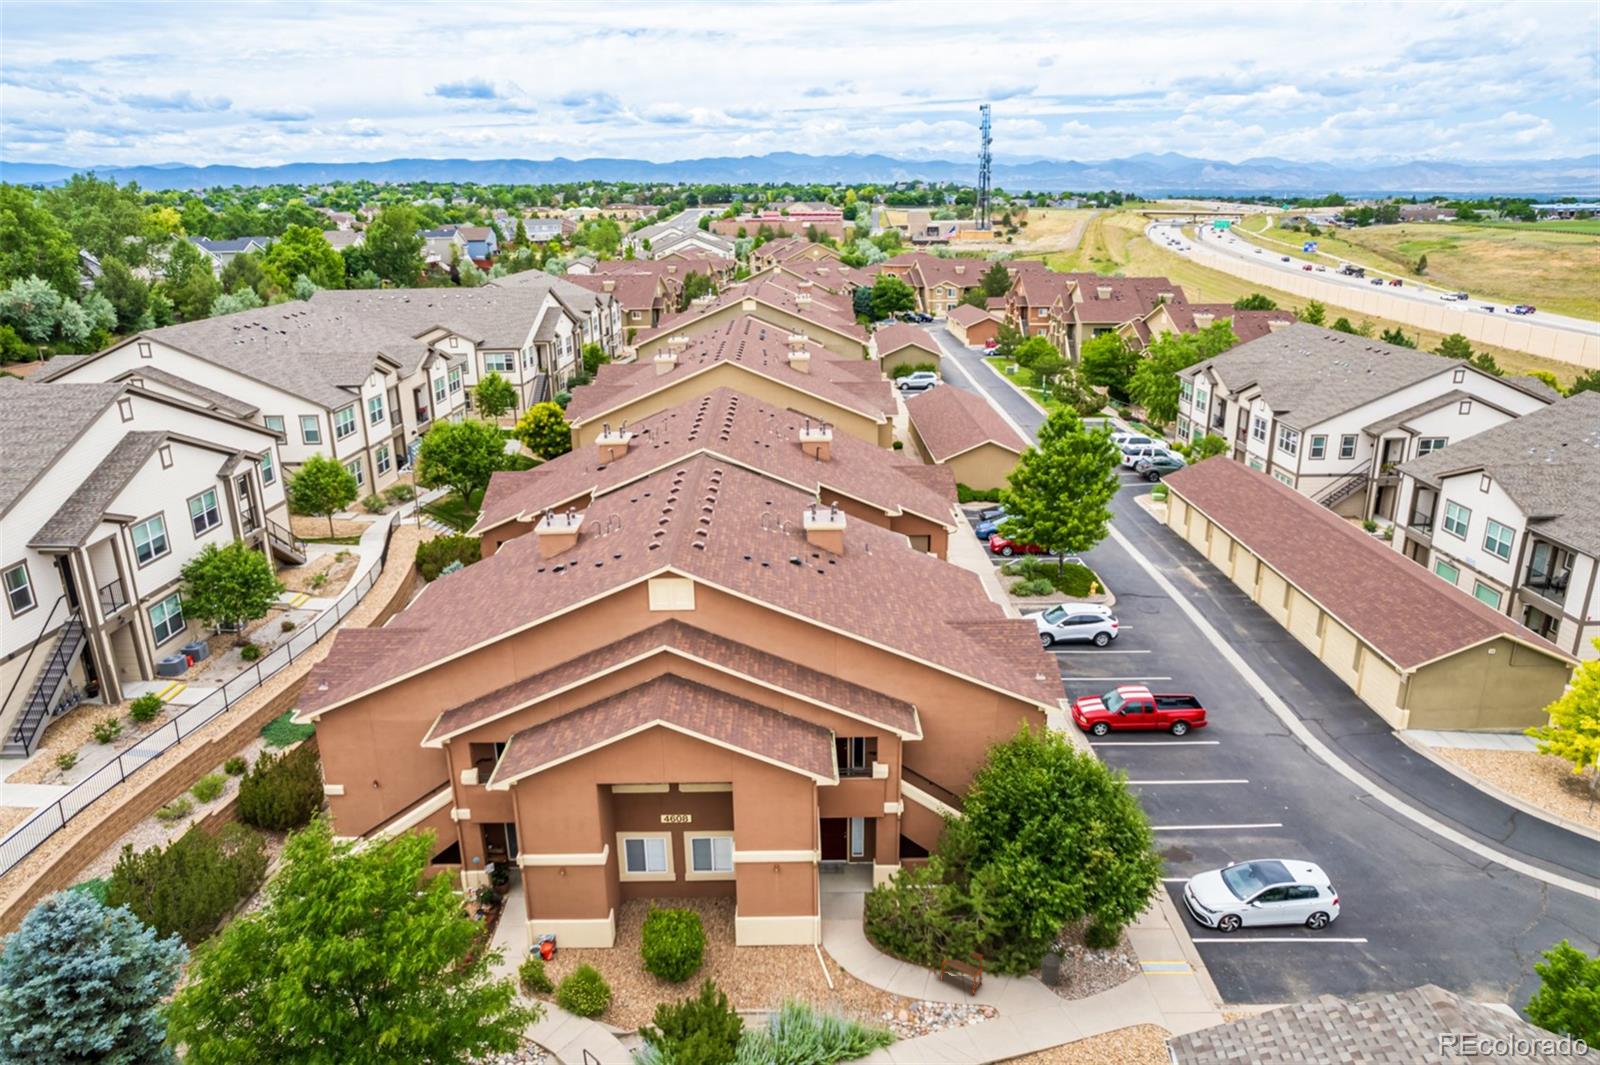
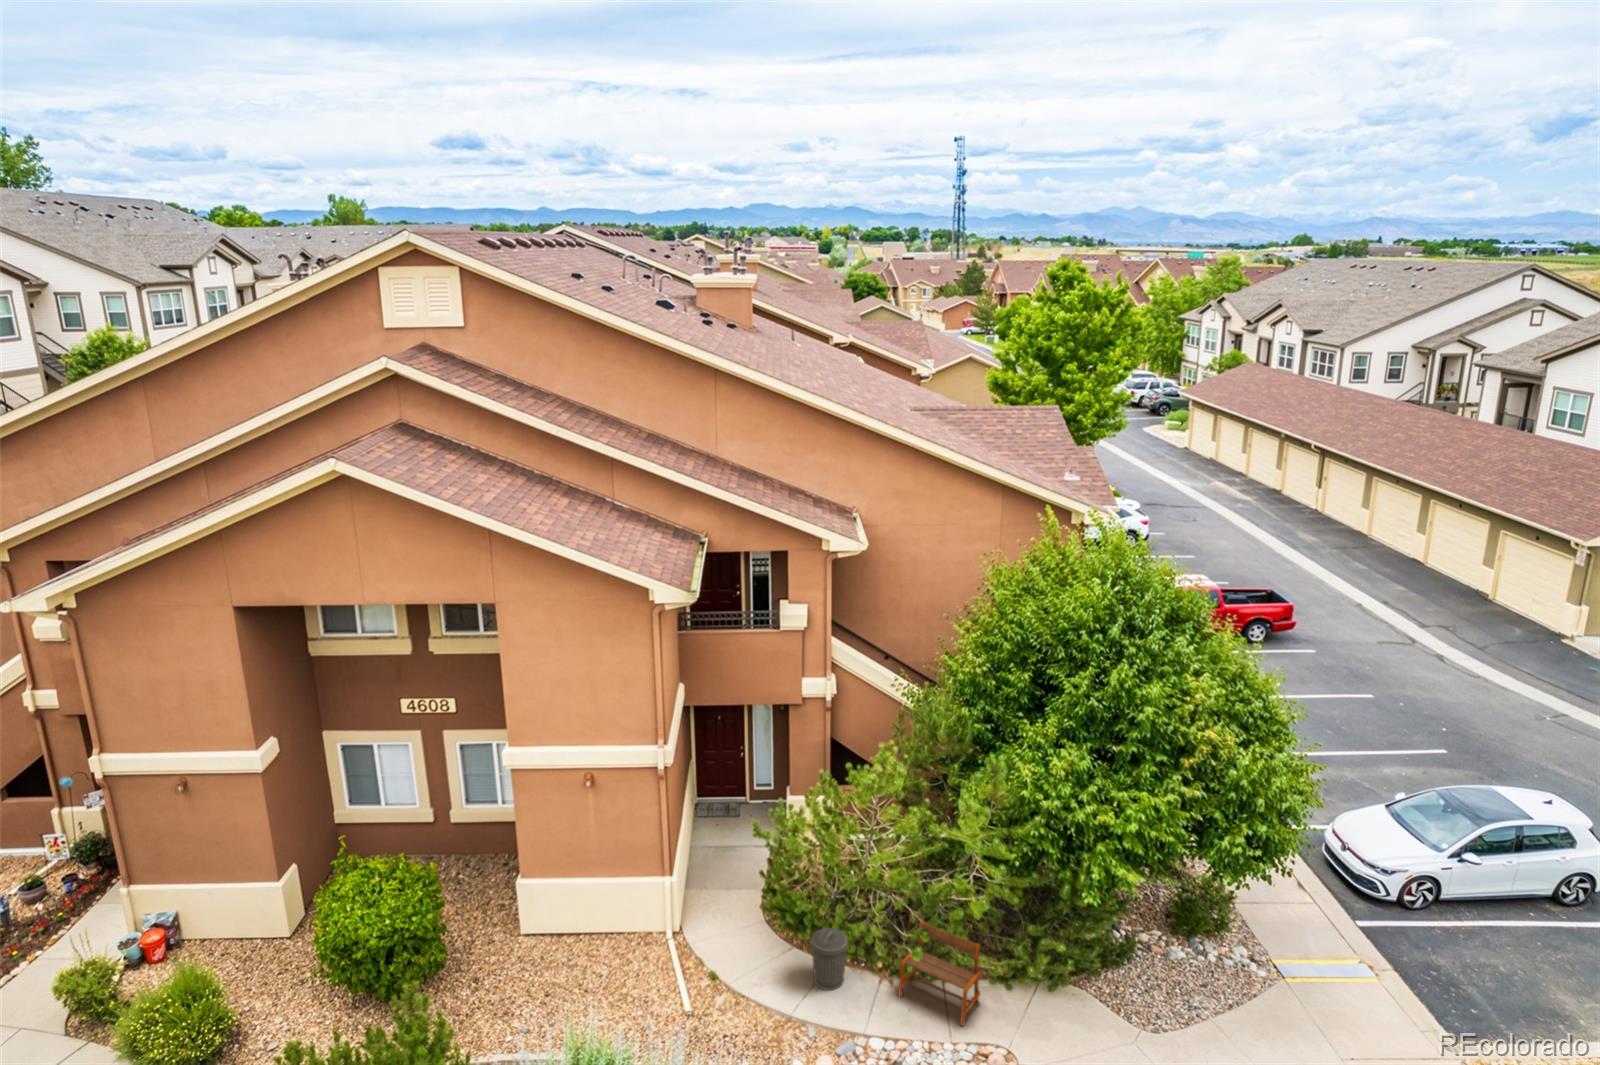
trash can: present [1041,953,1061,985] -> present [811,928,848,990]

